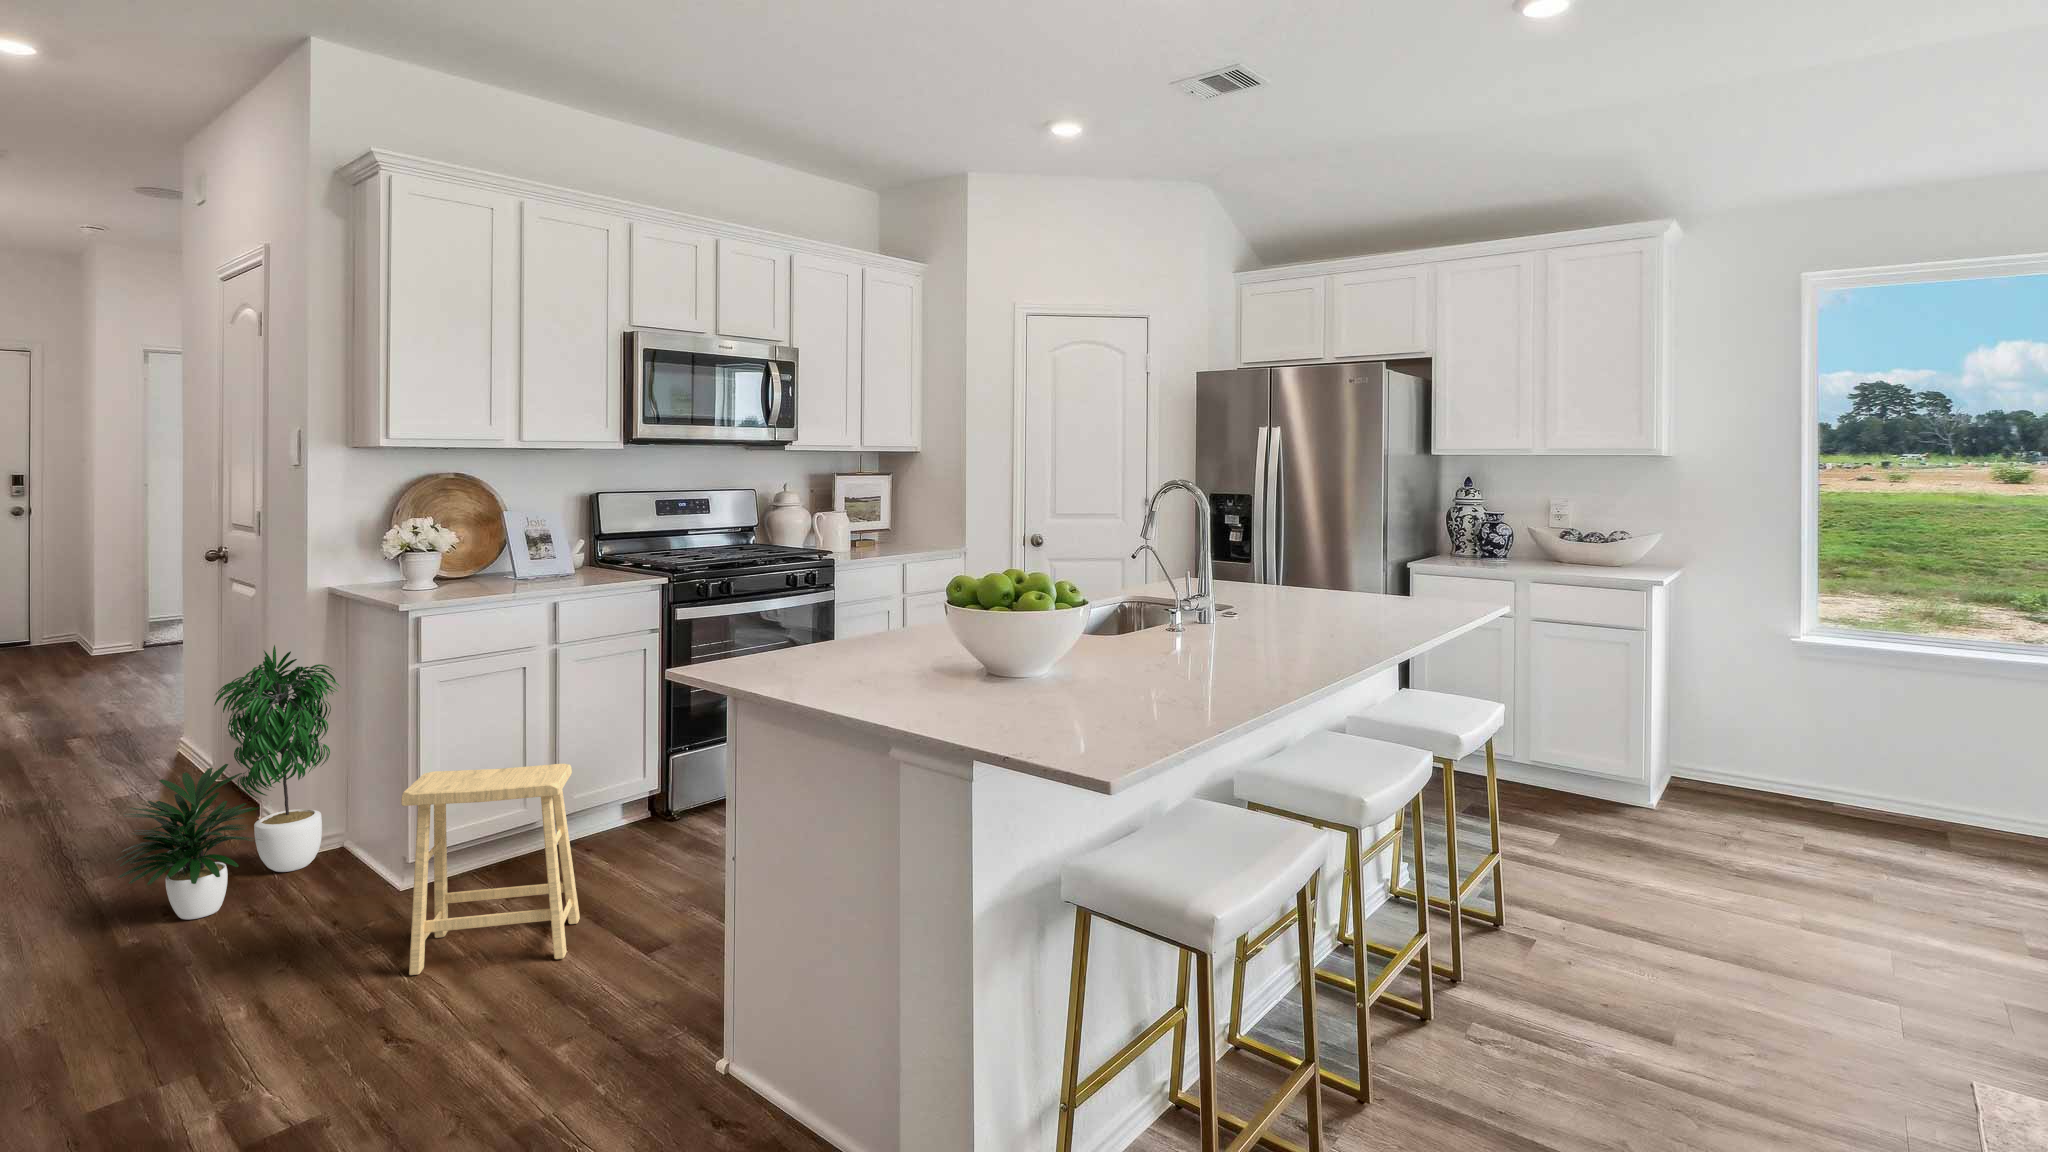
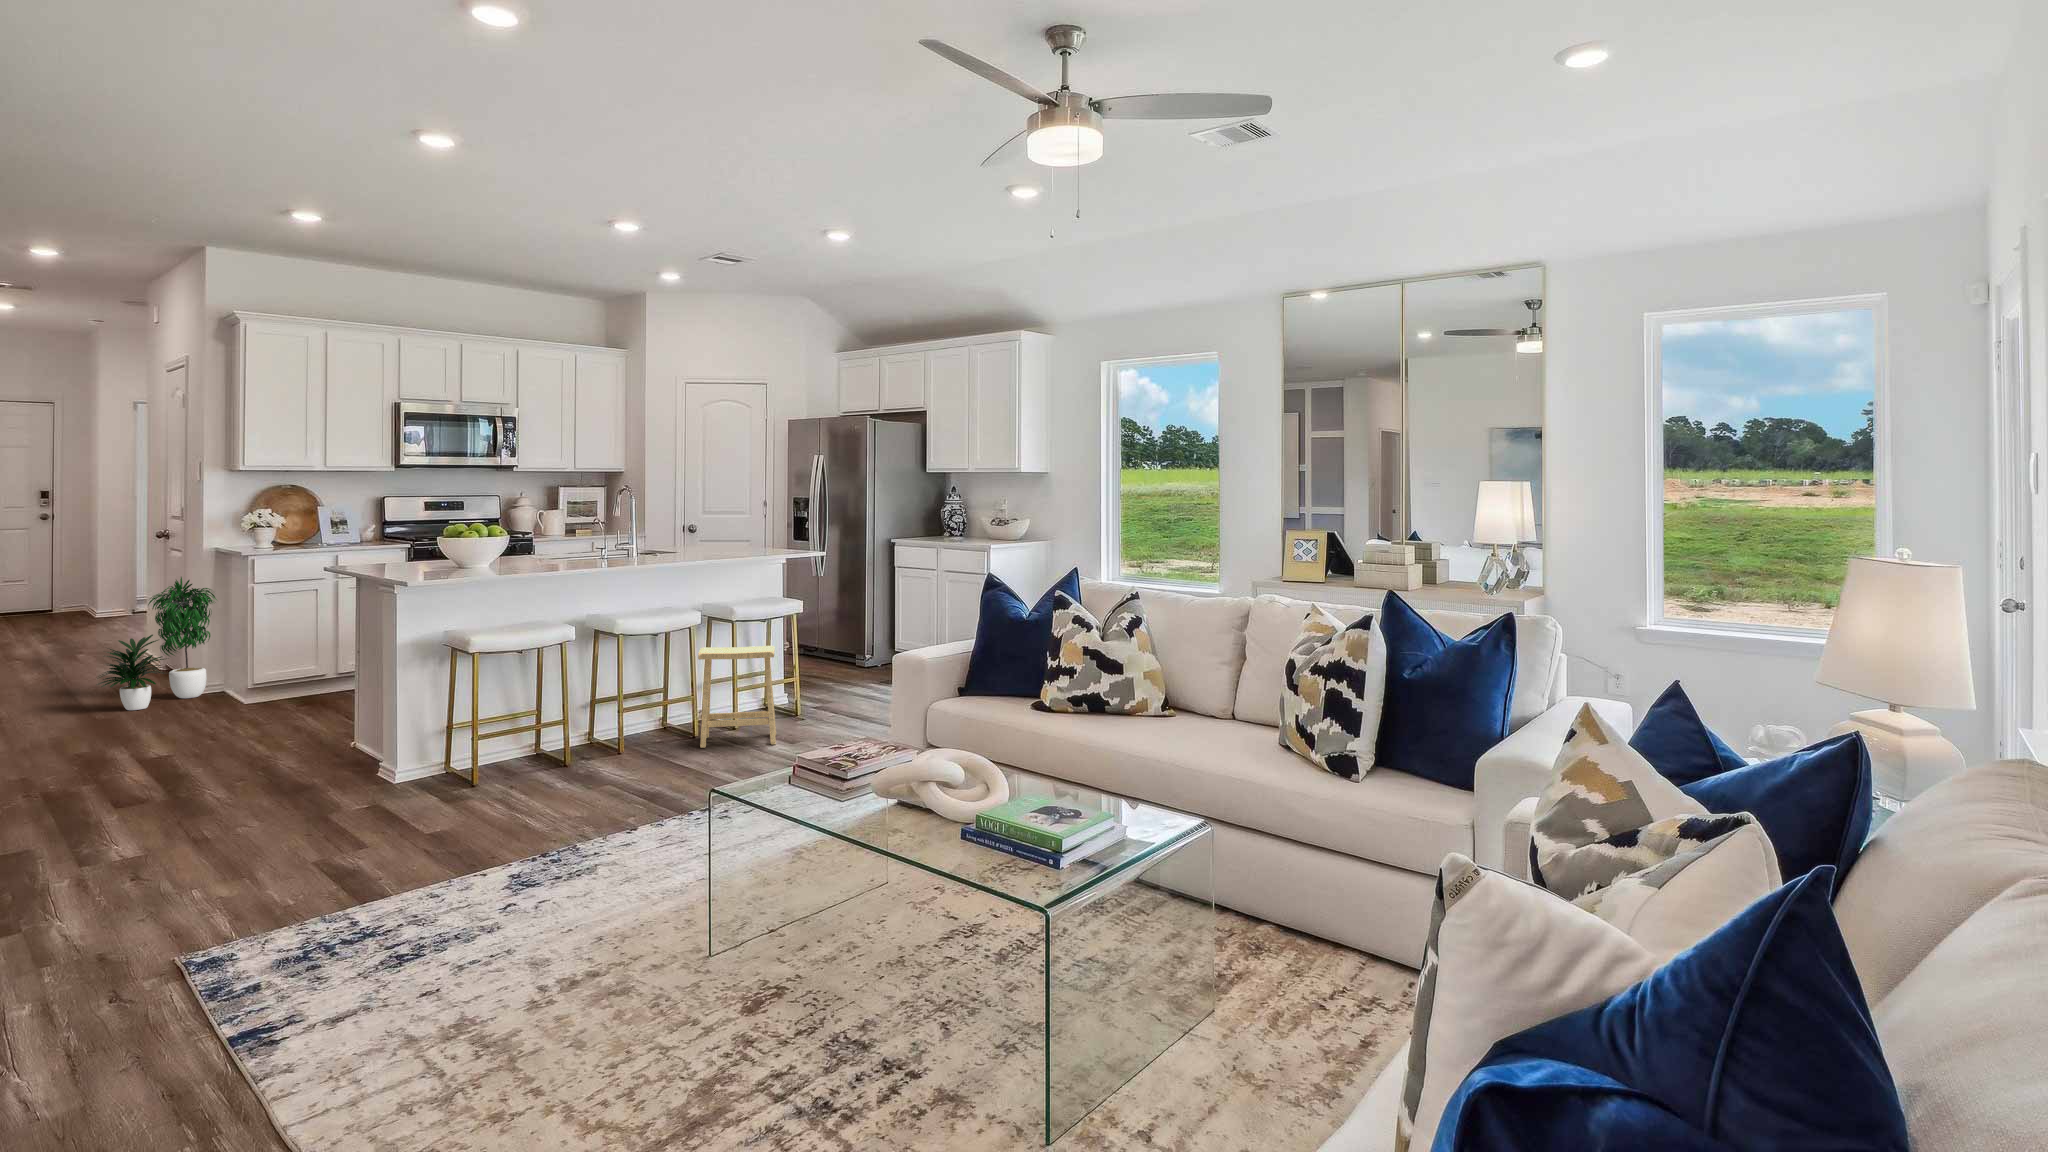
footstool: present [401,764,580,975] -> present [698,646,776,748]

